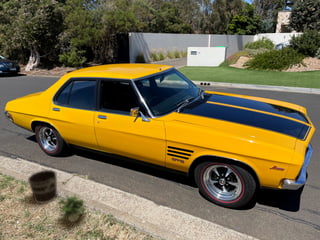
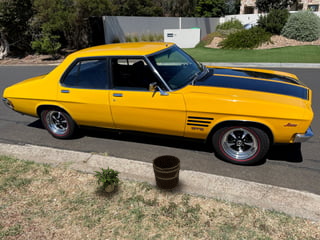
bucket: present [28,170,57,203] -> present [152,155,180,190]

